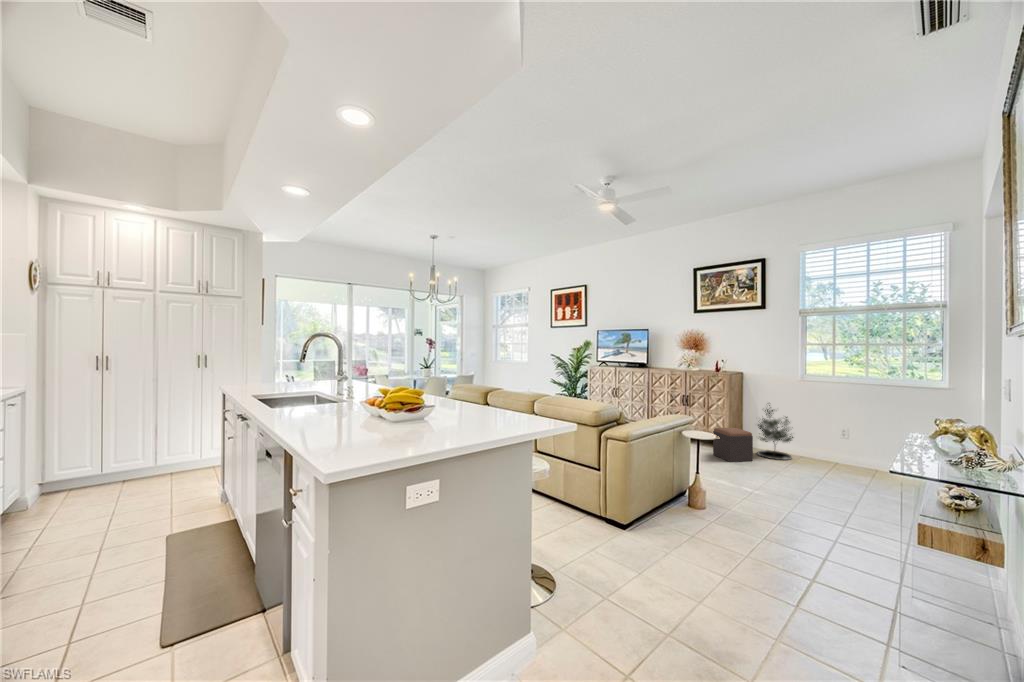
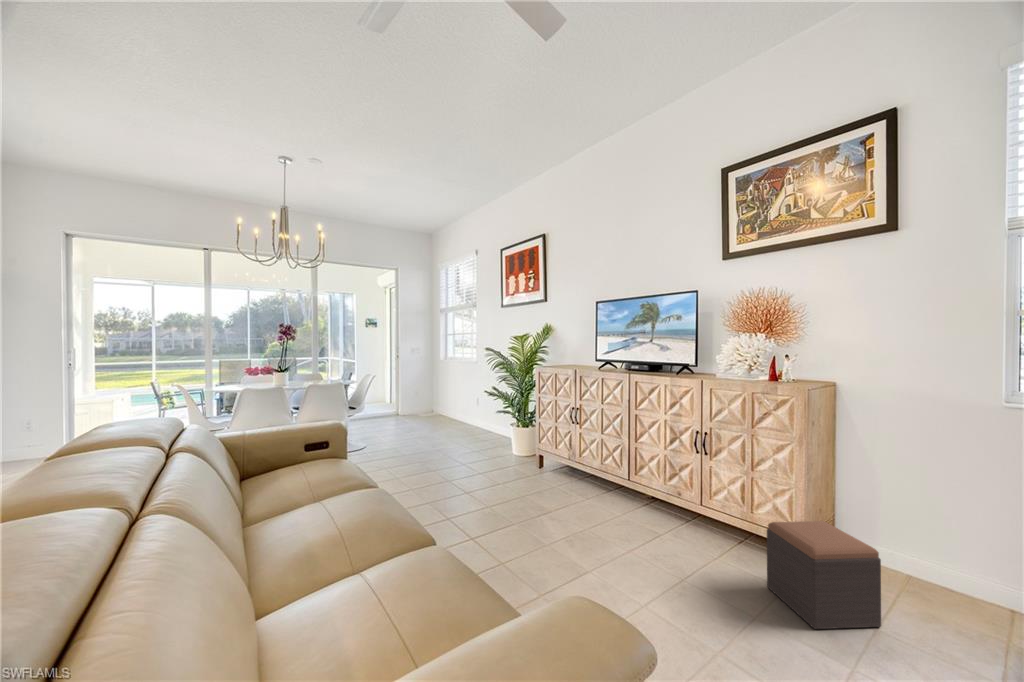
potted tree: present [757,405,793,460] -> none [877,459,1002,626]

